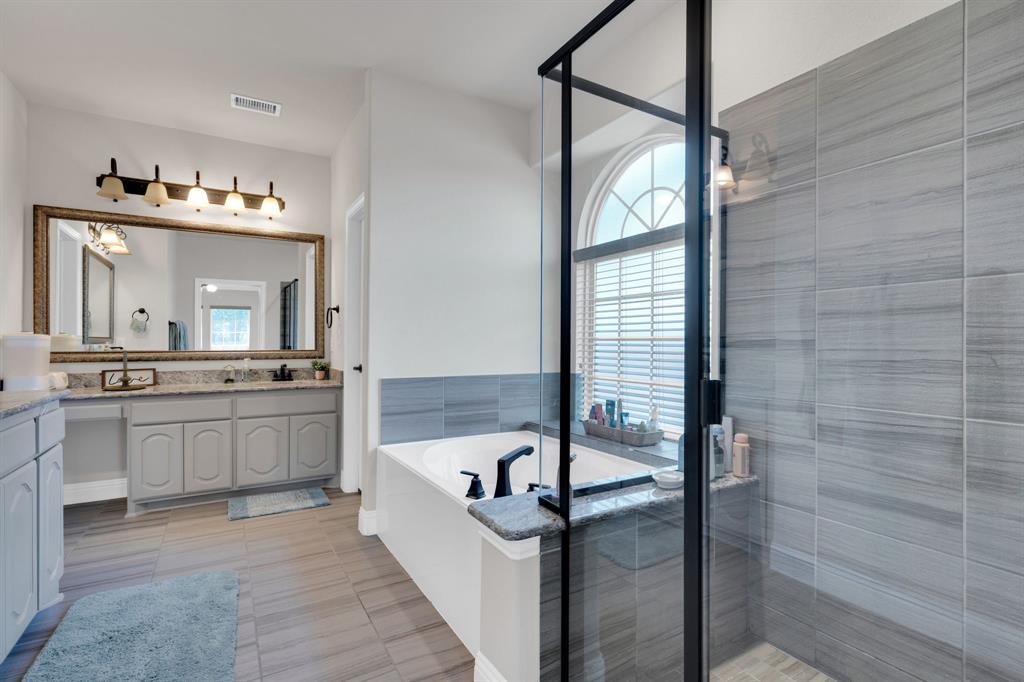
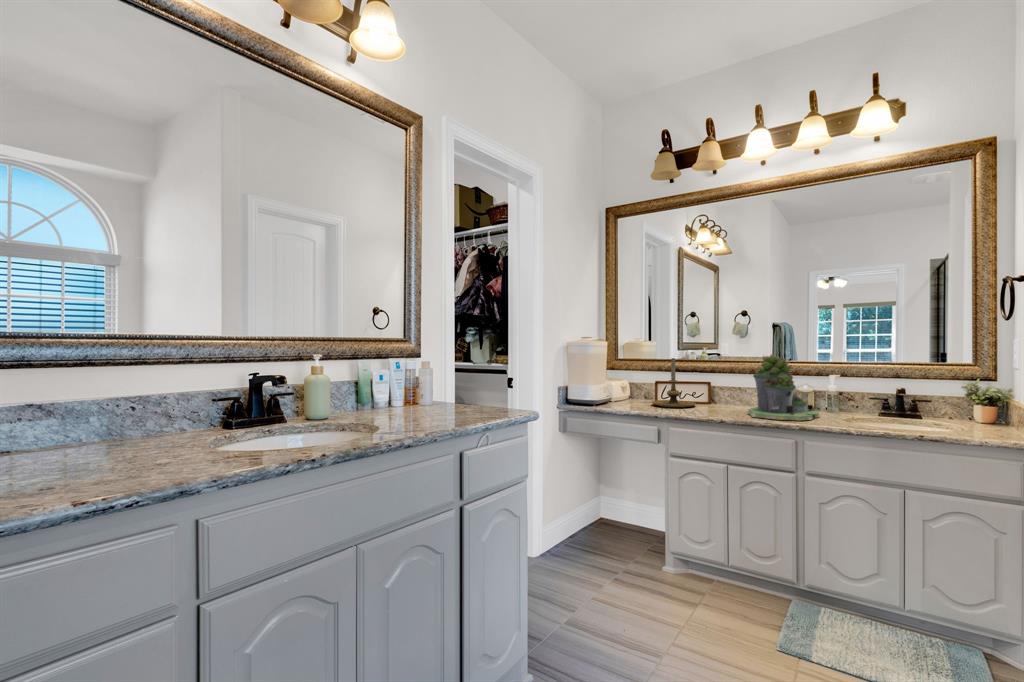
succulent planter: none [194,346,242,389] -> present [748,354,819,421]

